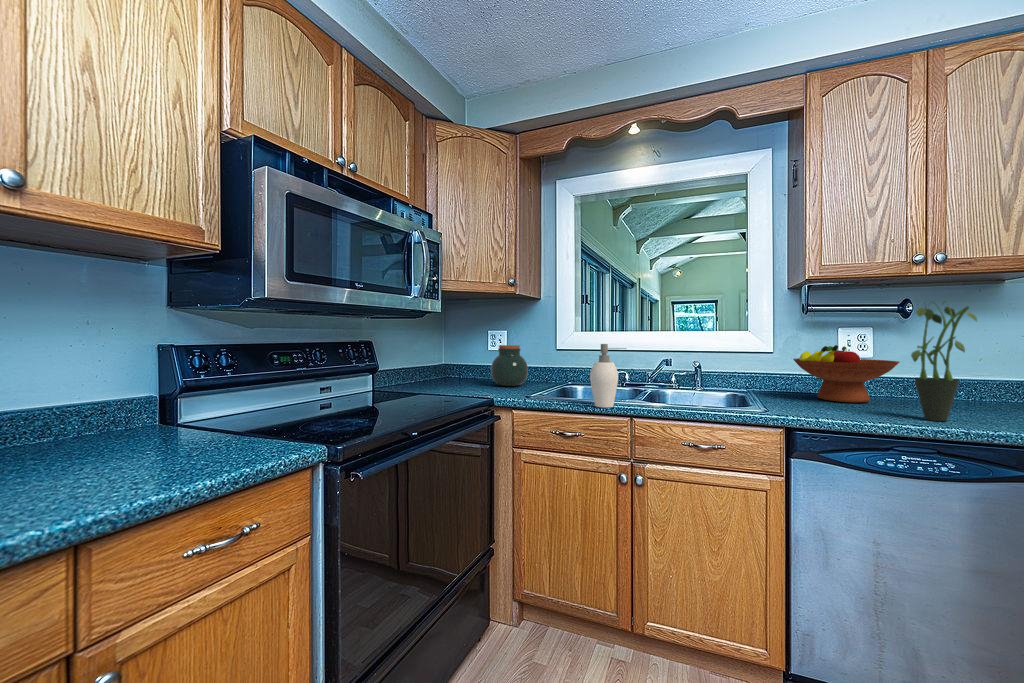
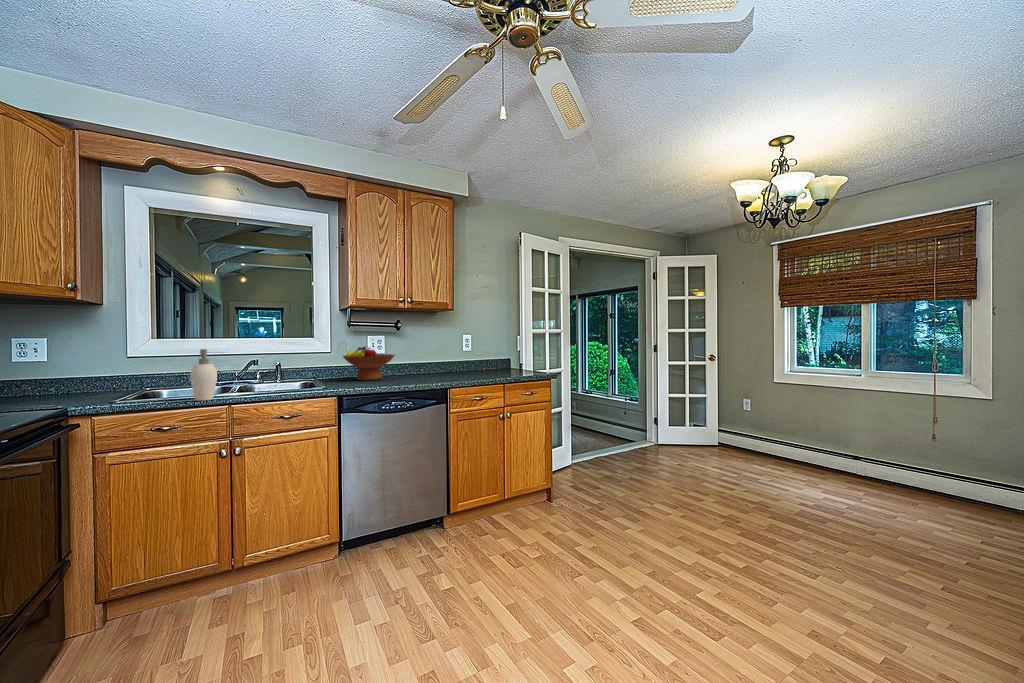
potted plant: present [911,303,977,421] -> none [396,323,420,384]
jar: present [491,345,528,386] -> none [33,353,92,399]

